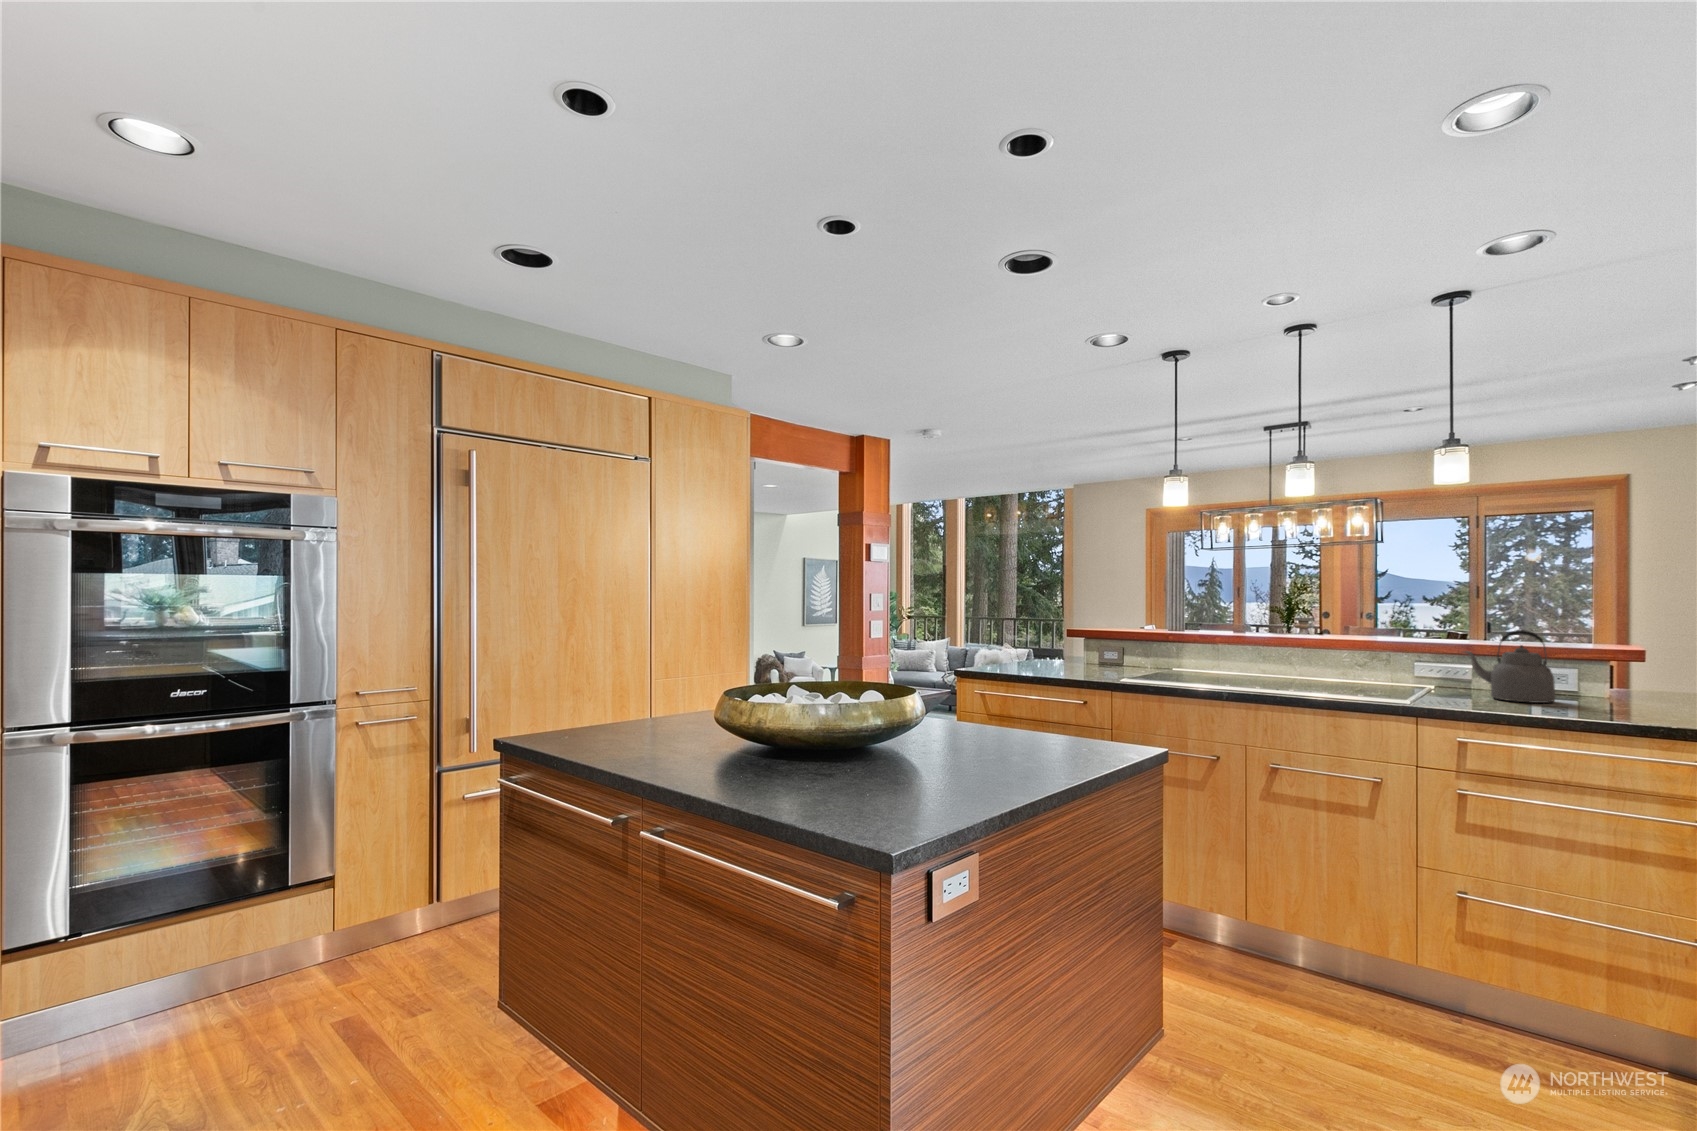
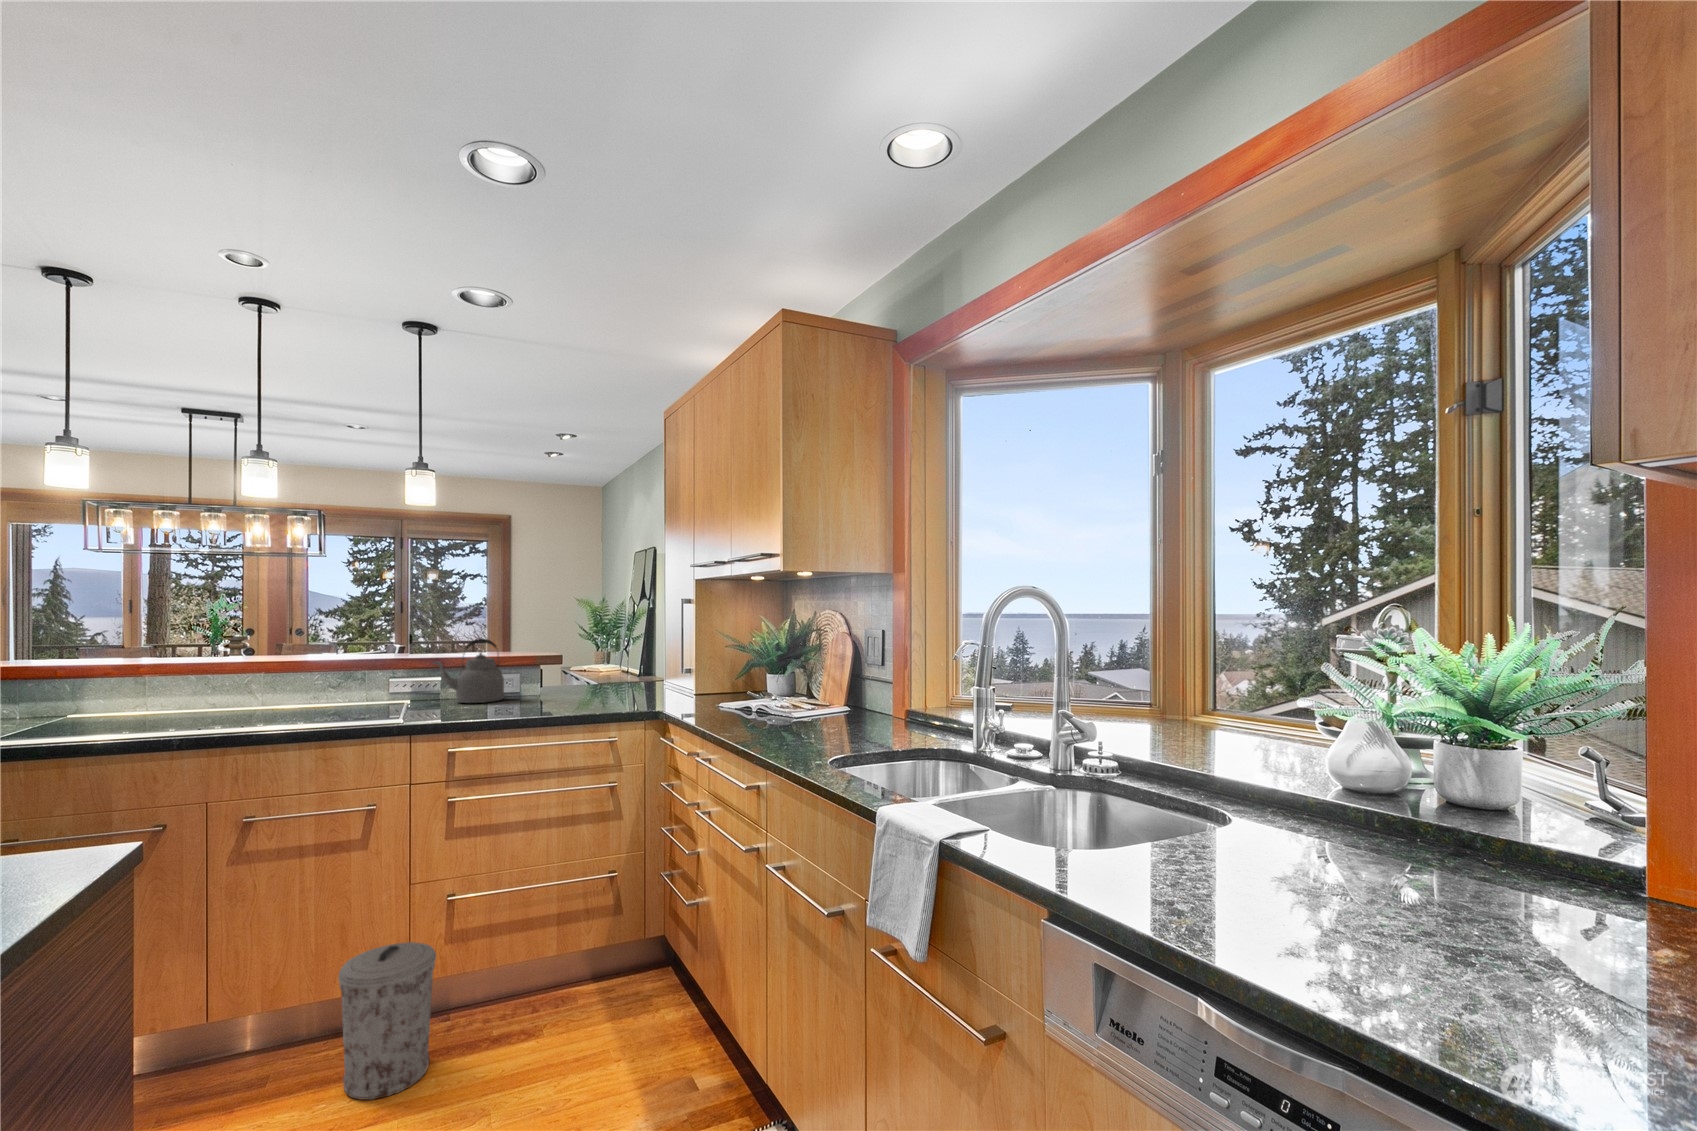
trash can: none [1335,910,1431,1056] -> present [338,942,436,1100]

